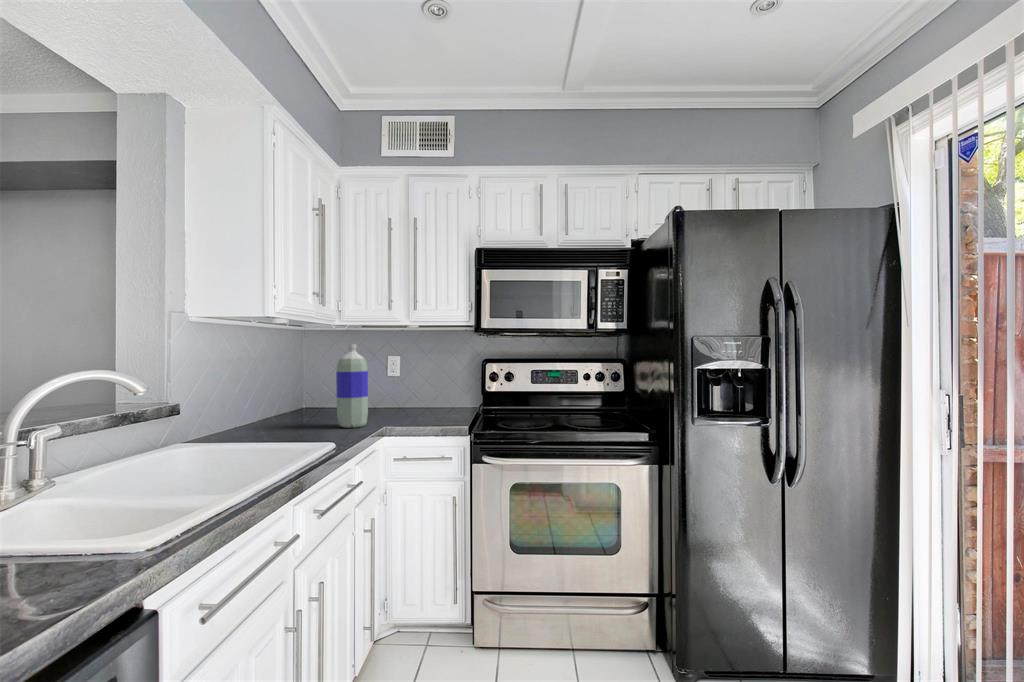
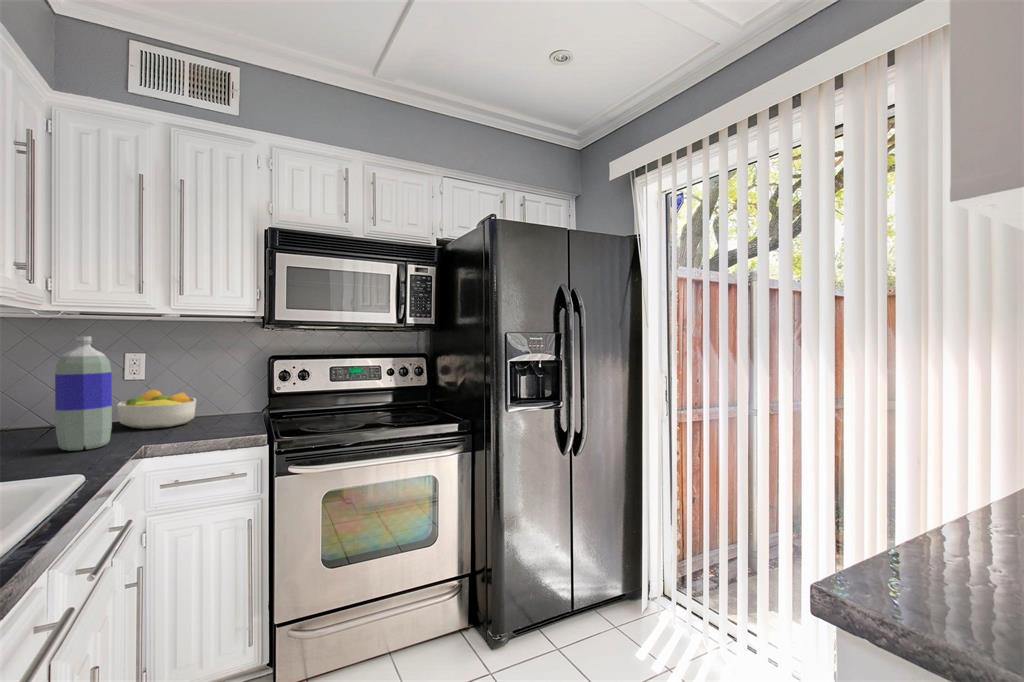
fruit bowl: none [375,386,426,417] -> present [117,389,196,429]

